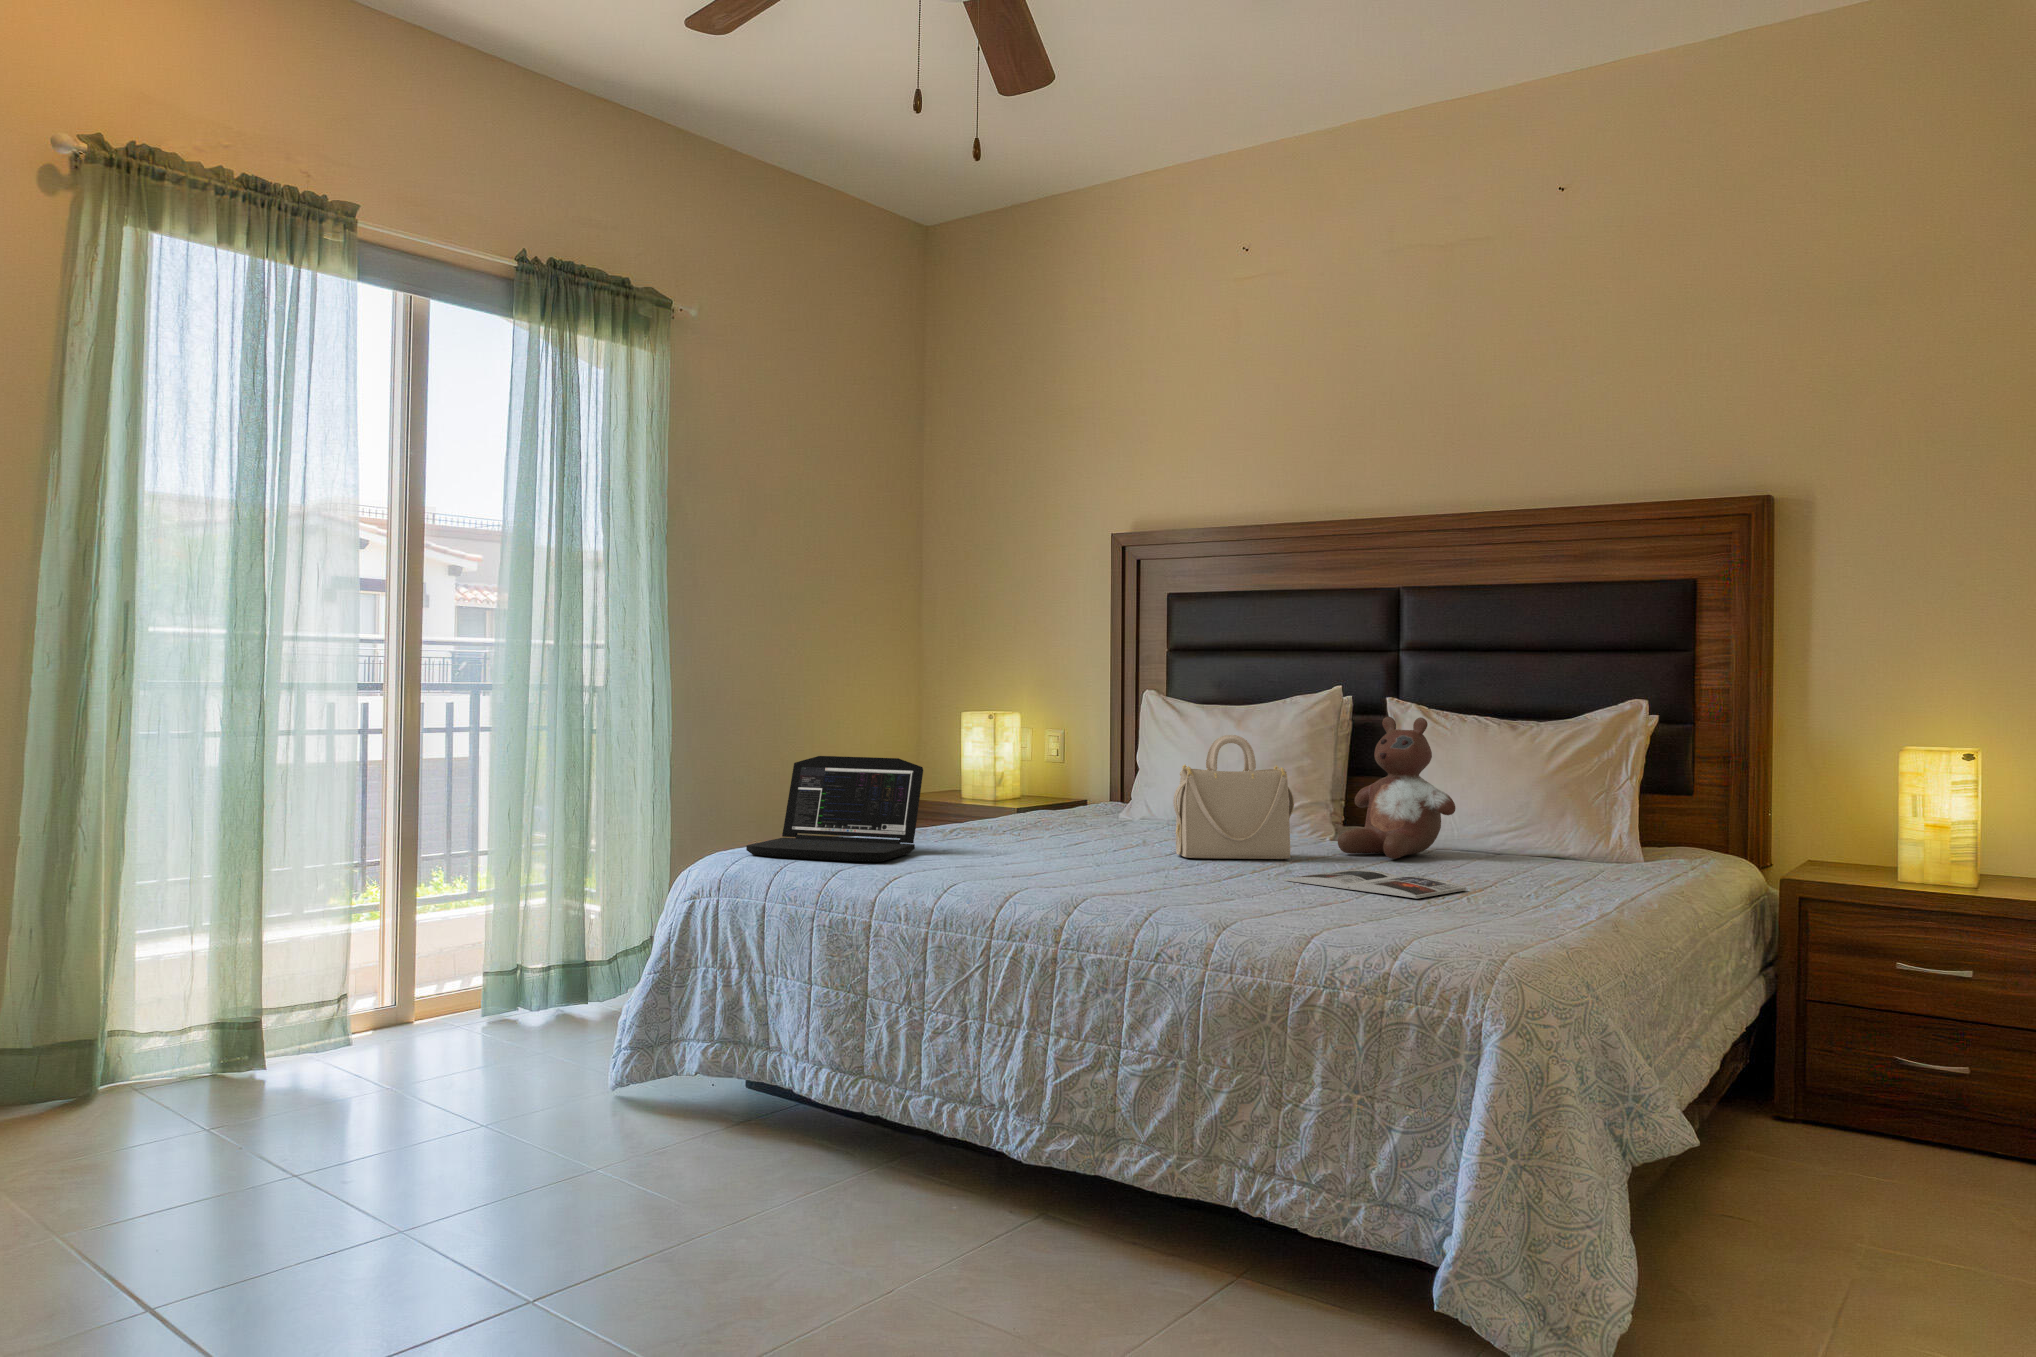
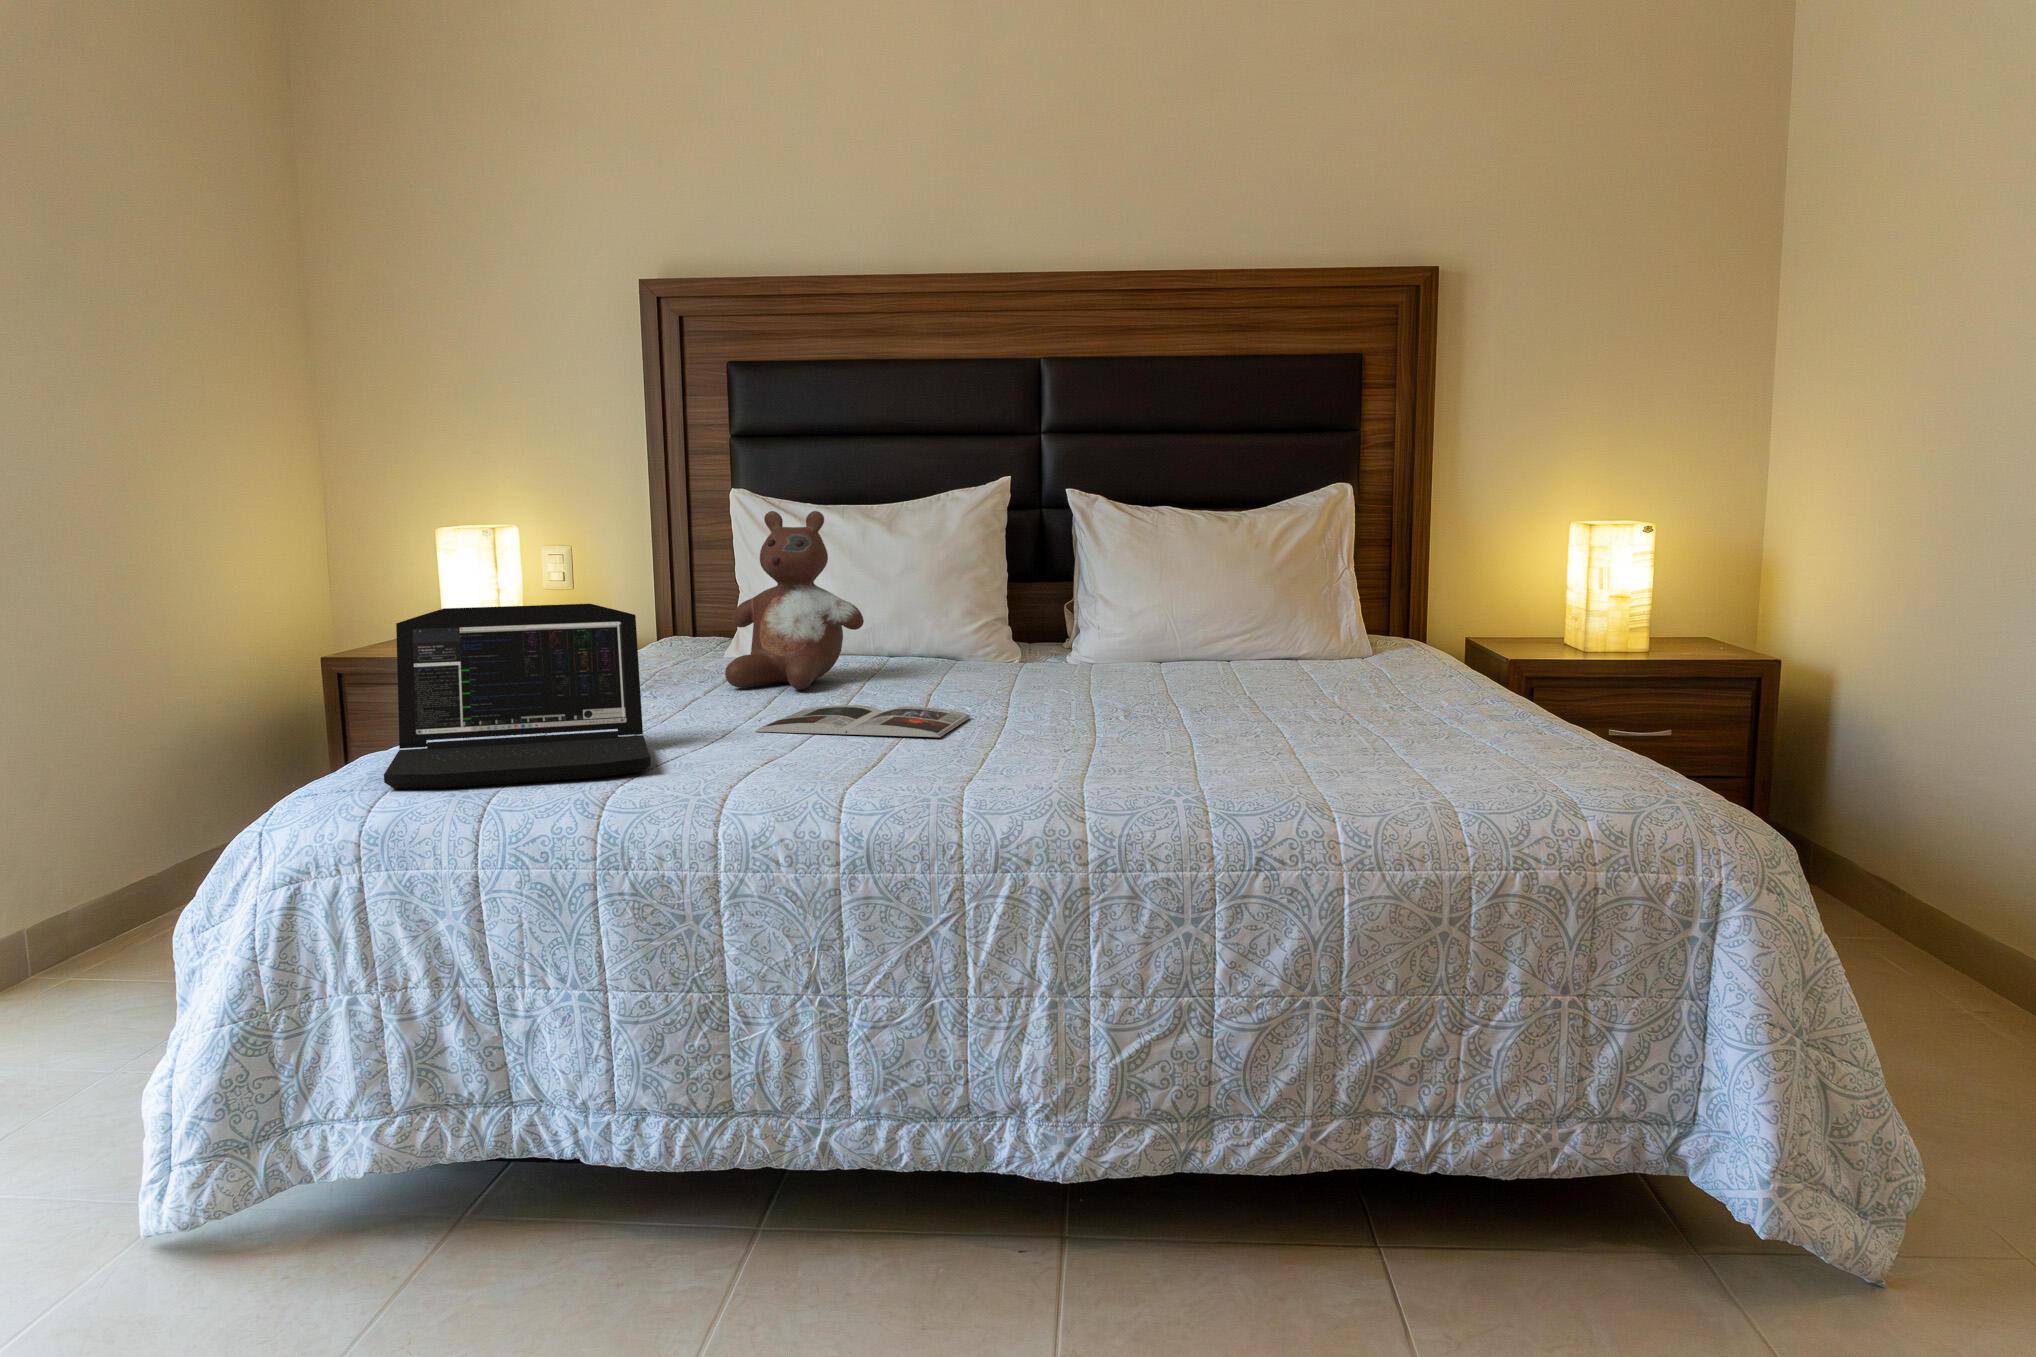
stuffed bear: present [1338,717,1456,859] -> present [725,511,864,689]
handbag: present [1173,735,1294,859] -> none [956,541,1100,708]
magazine: present [1286,870,1468,898] -> present [756,705,971,737]

